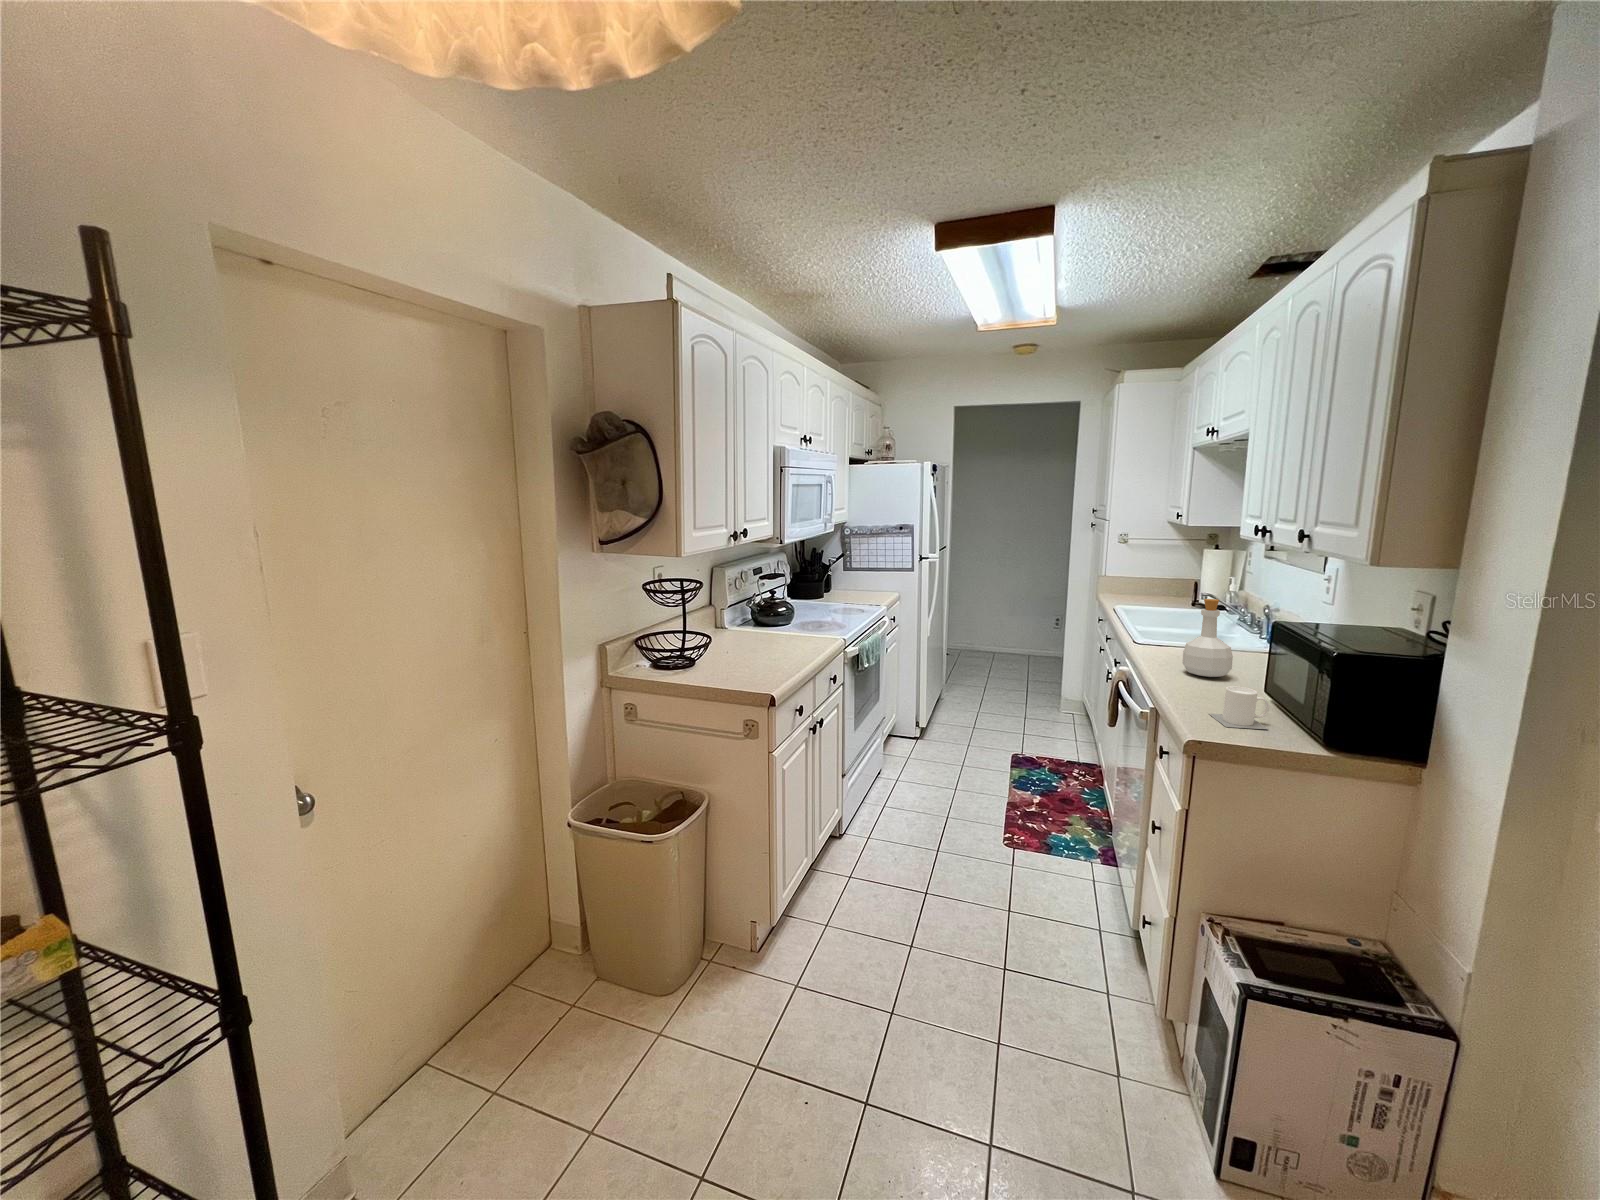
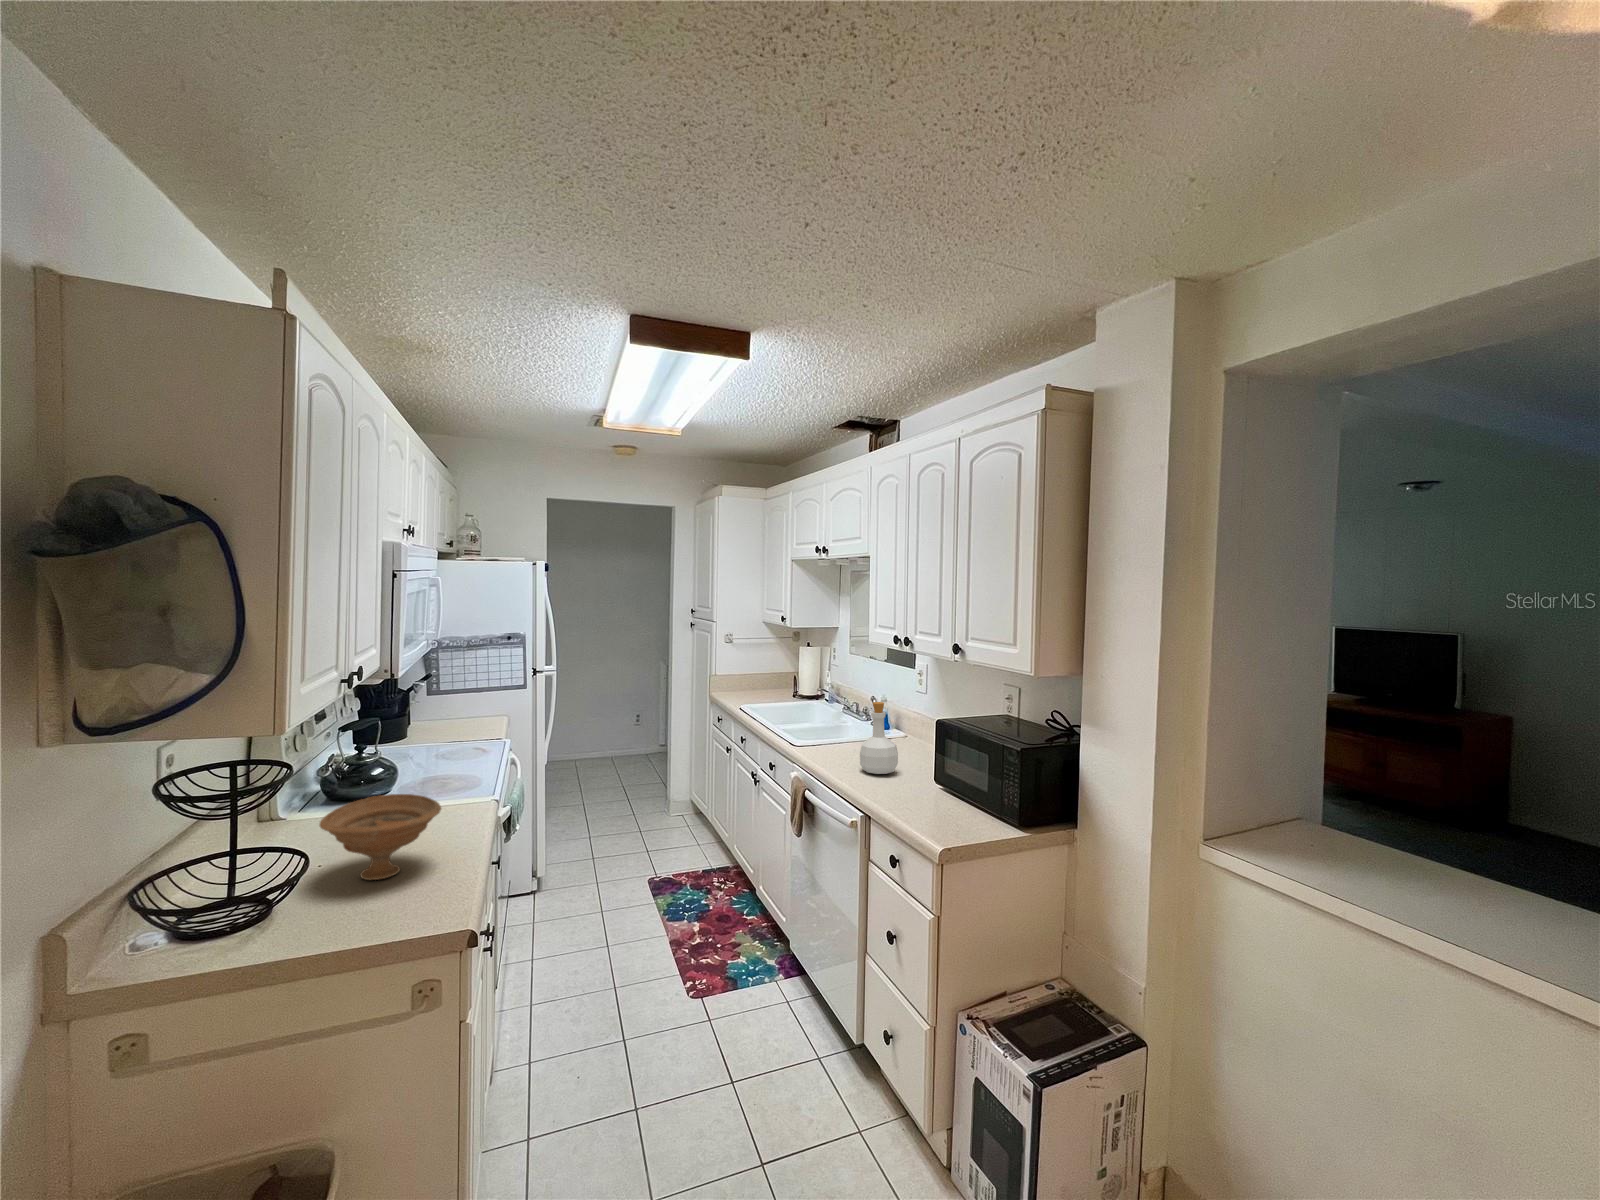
bowl: none [715,614,782,663] -> present [320,794,441,880]
mug: present [1210,686,1269,729] -> none [923,786,973,827]

